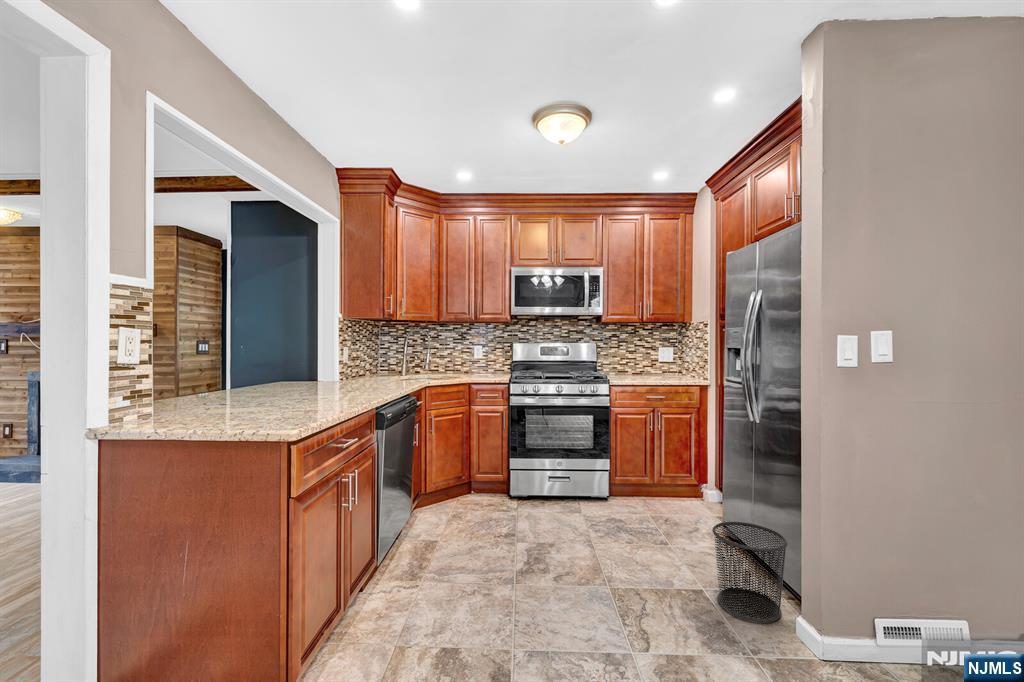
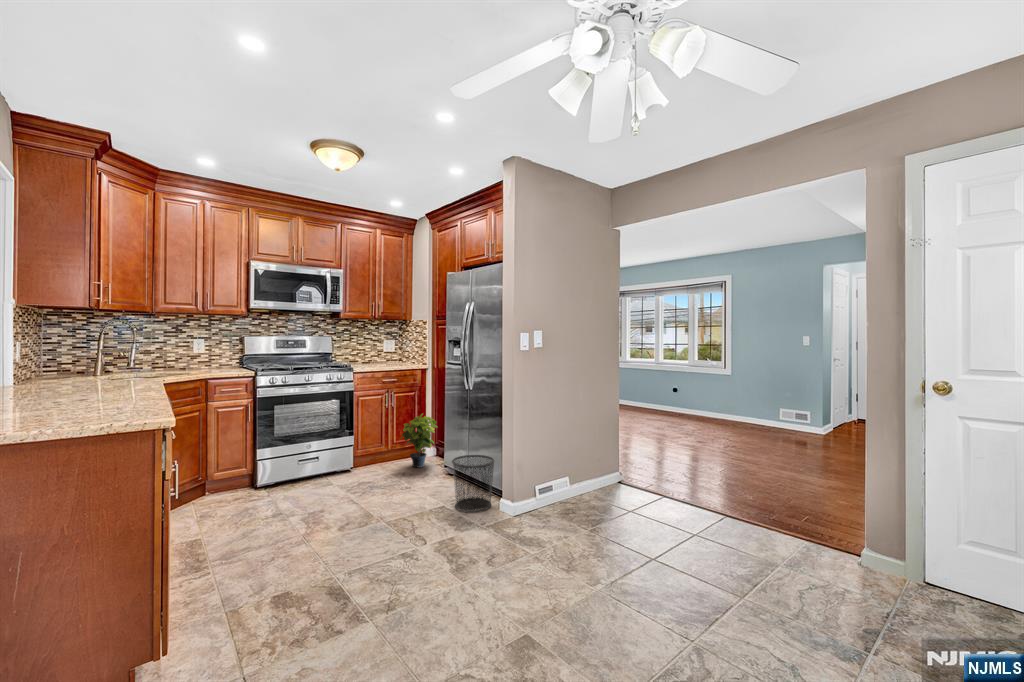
potted plant: none [665,444,718,515] -> present [401,414,437,468]

